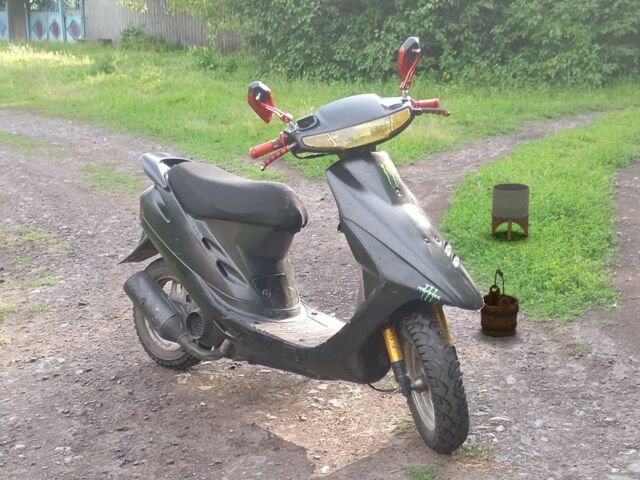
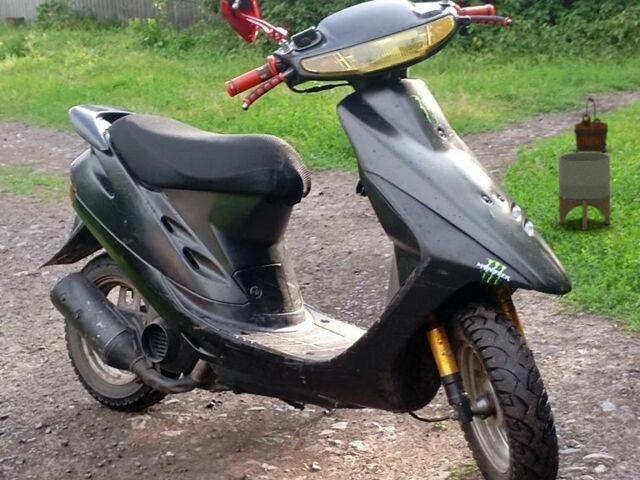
wooden bucket: present [480,269,519,337] -> present [574,98,608,153]

